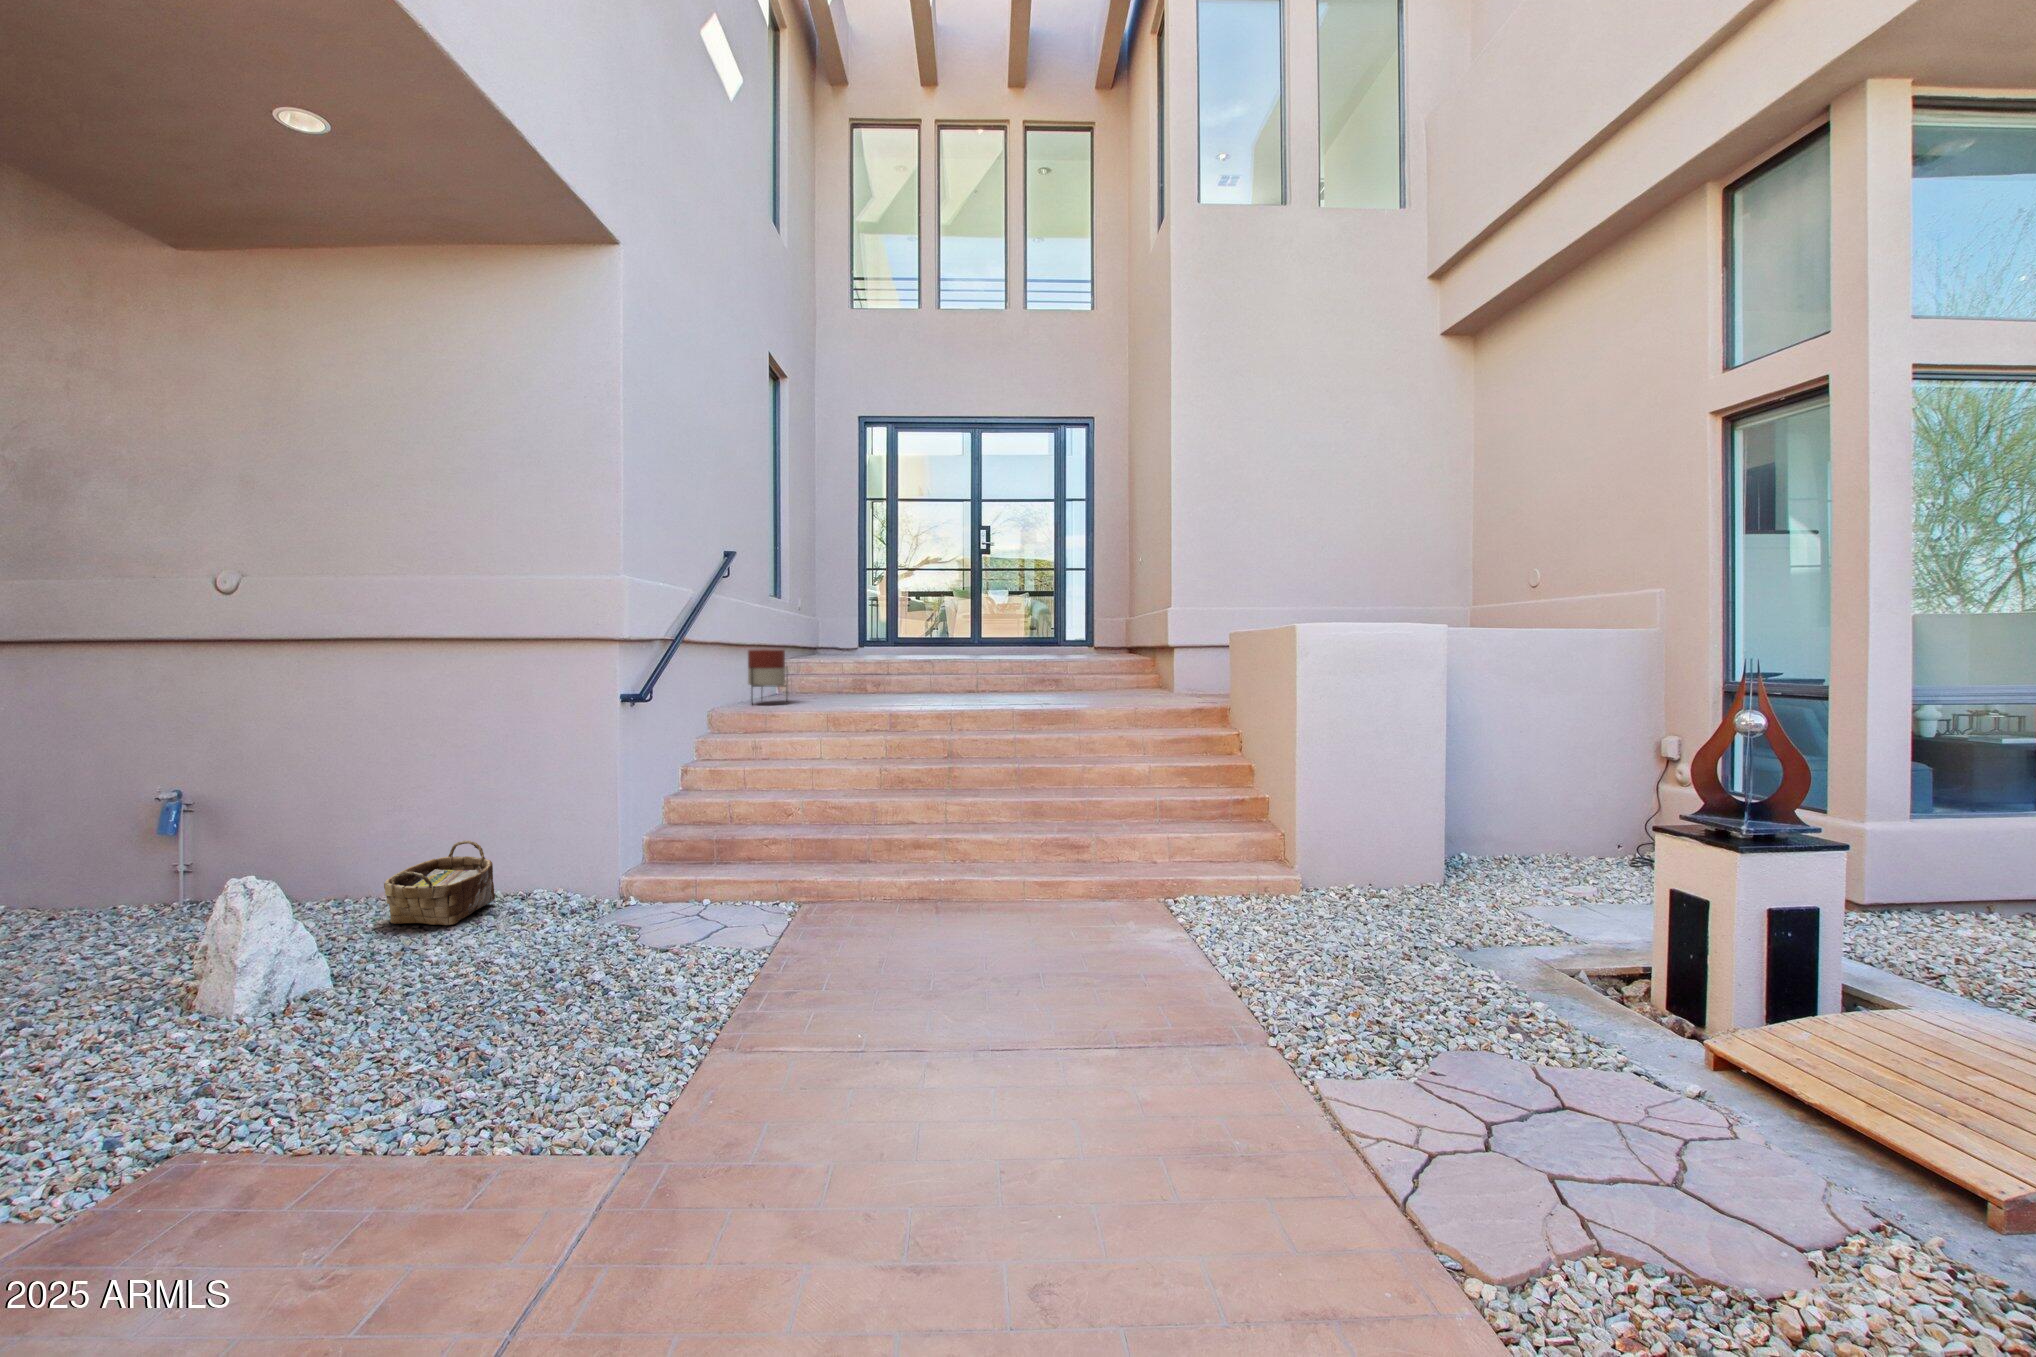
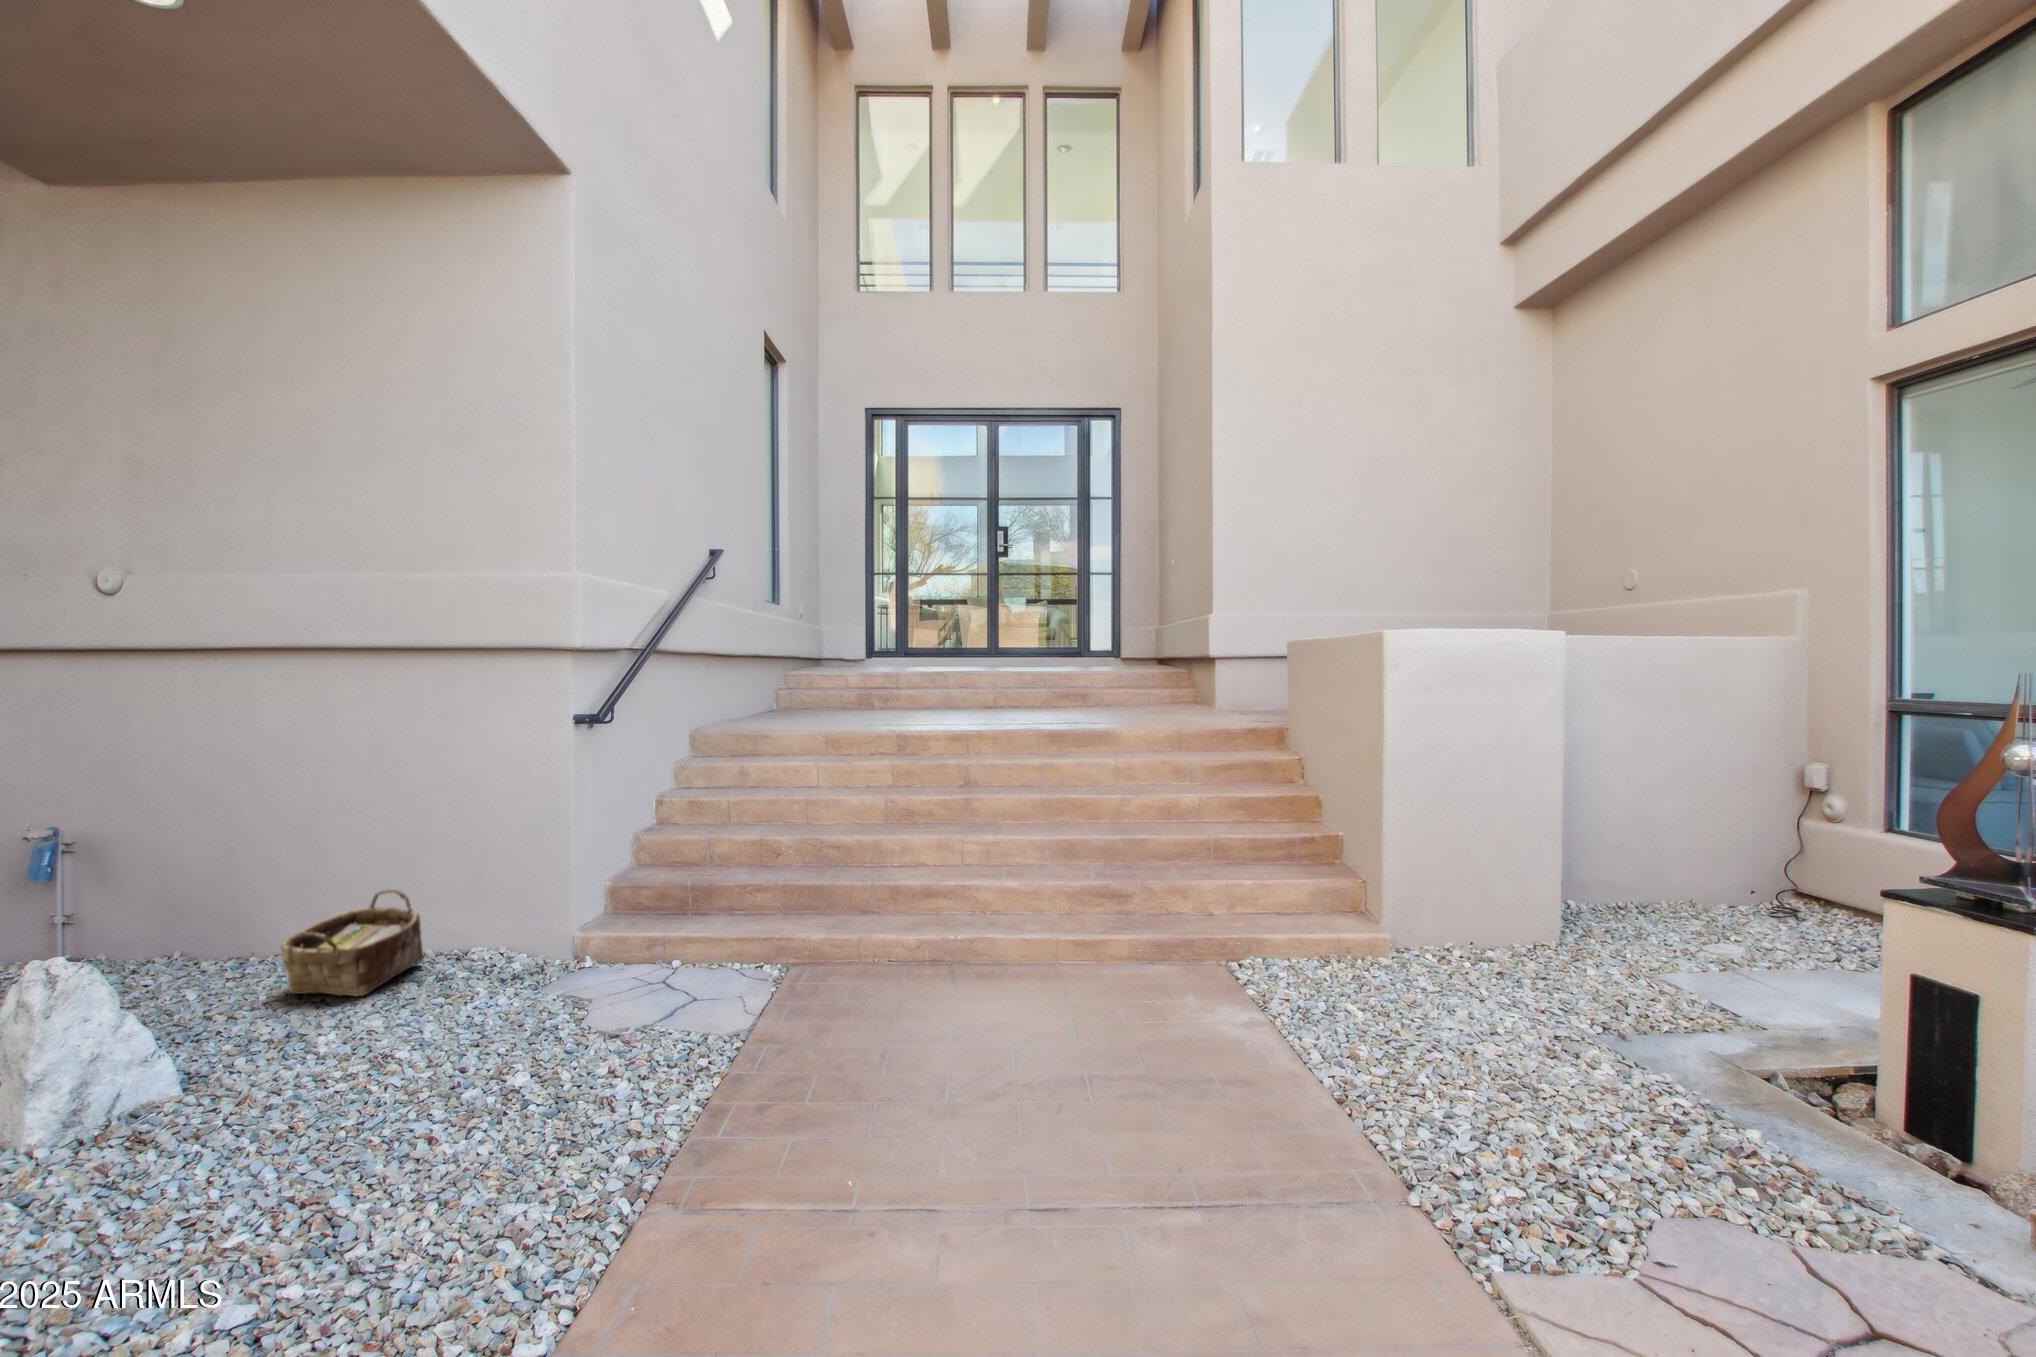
planter: present [748,649,788,696] -> none [739,660,783,723]

